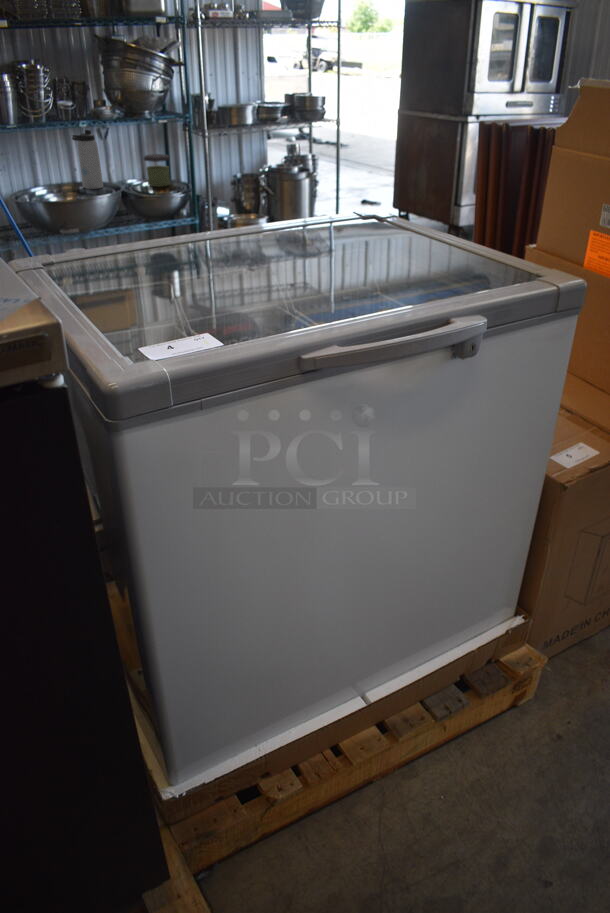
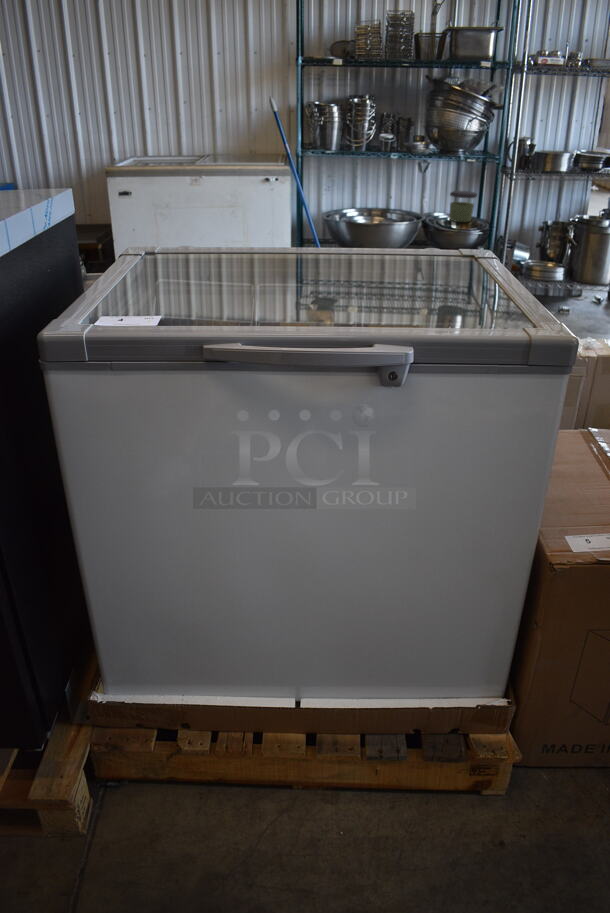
thermos bottle: present [72,130,103,189] -> none [388,162,410,217]

